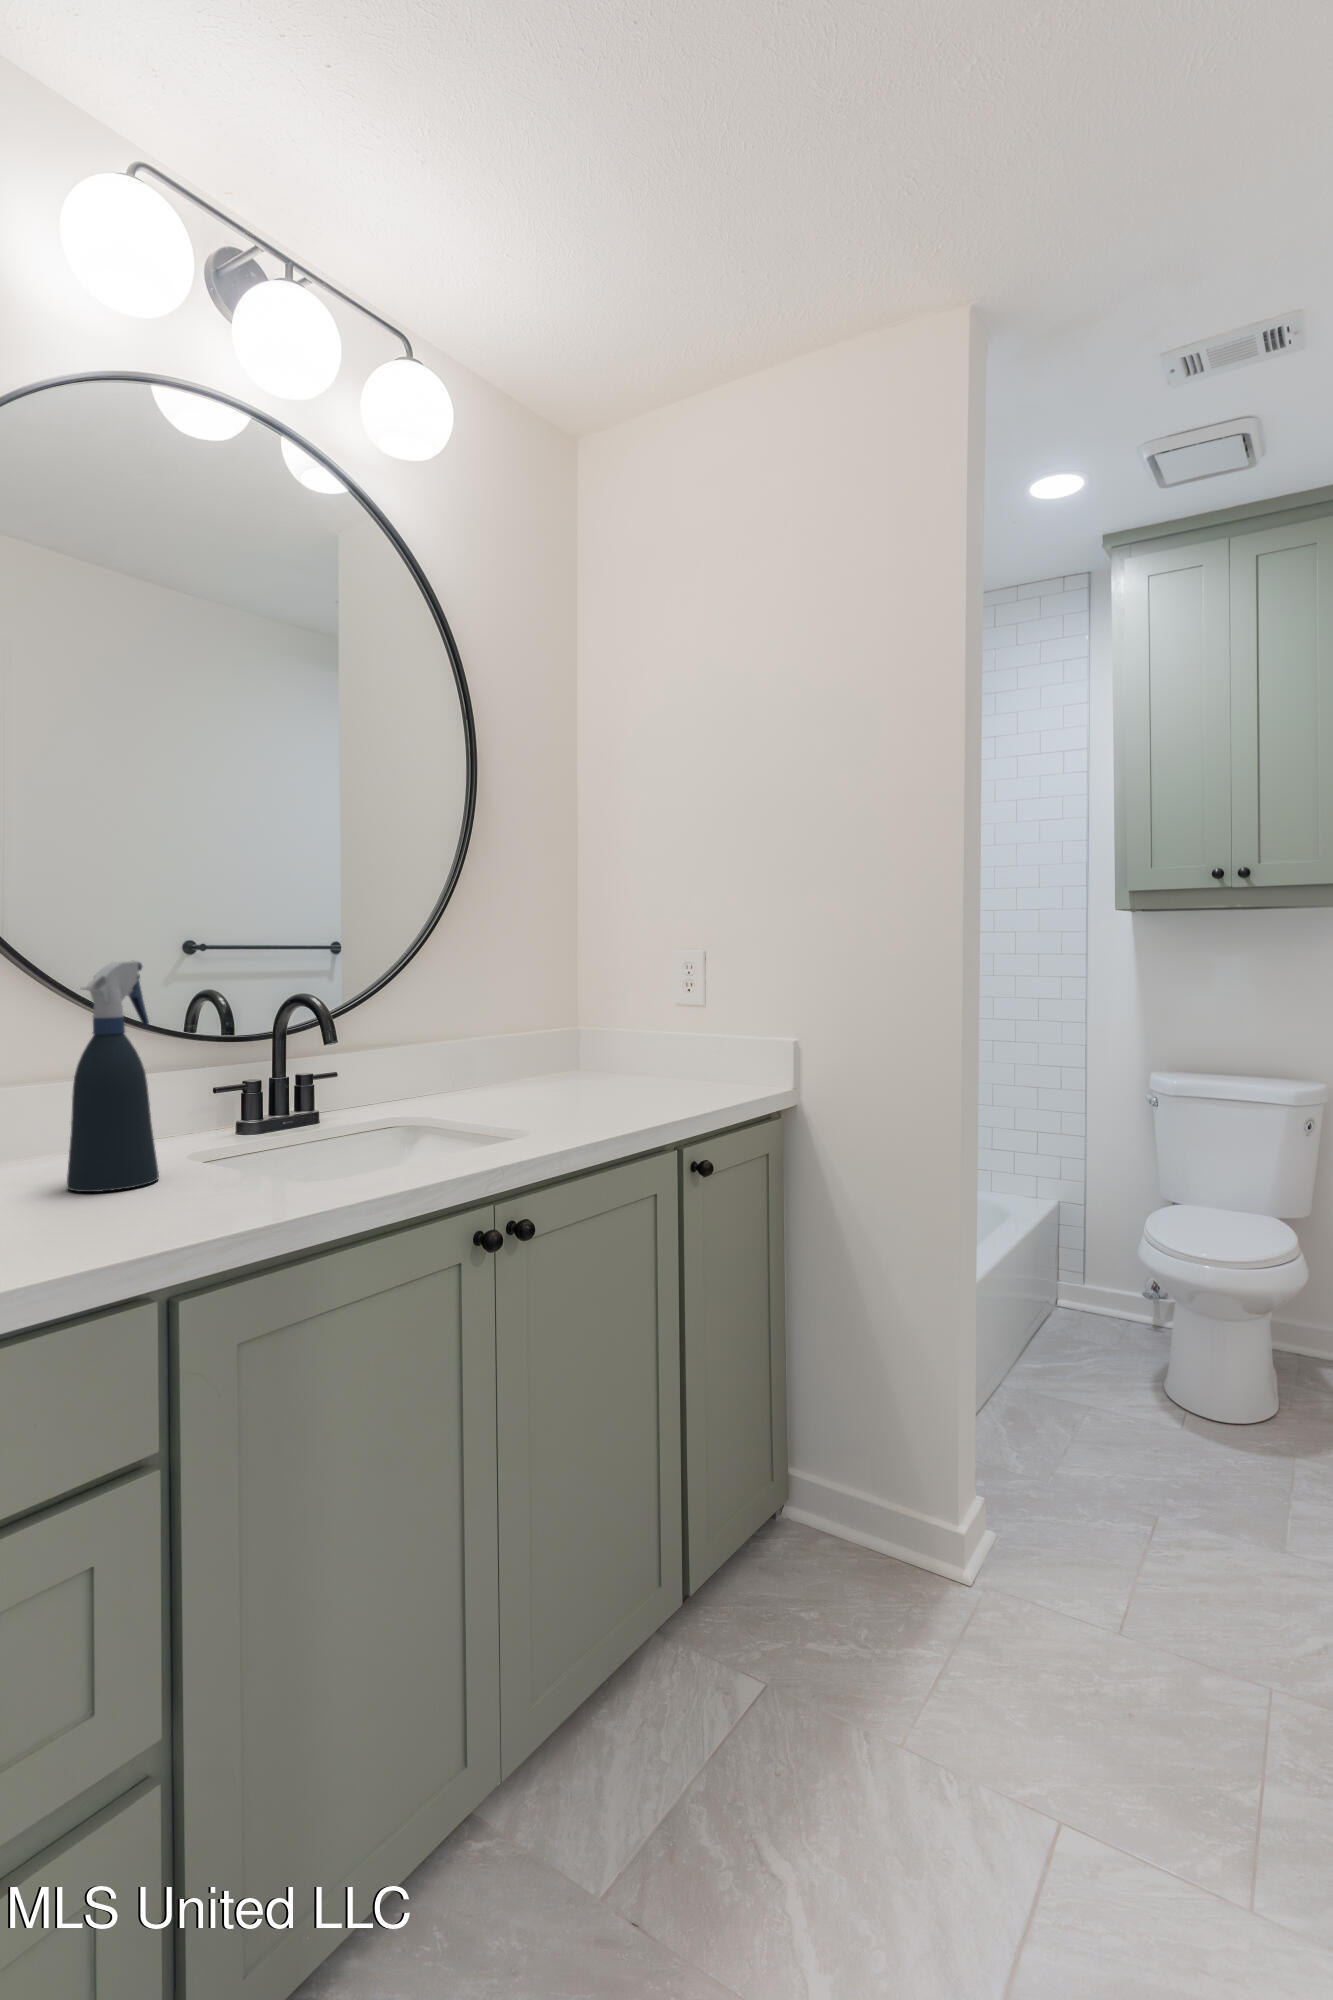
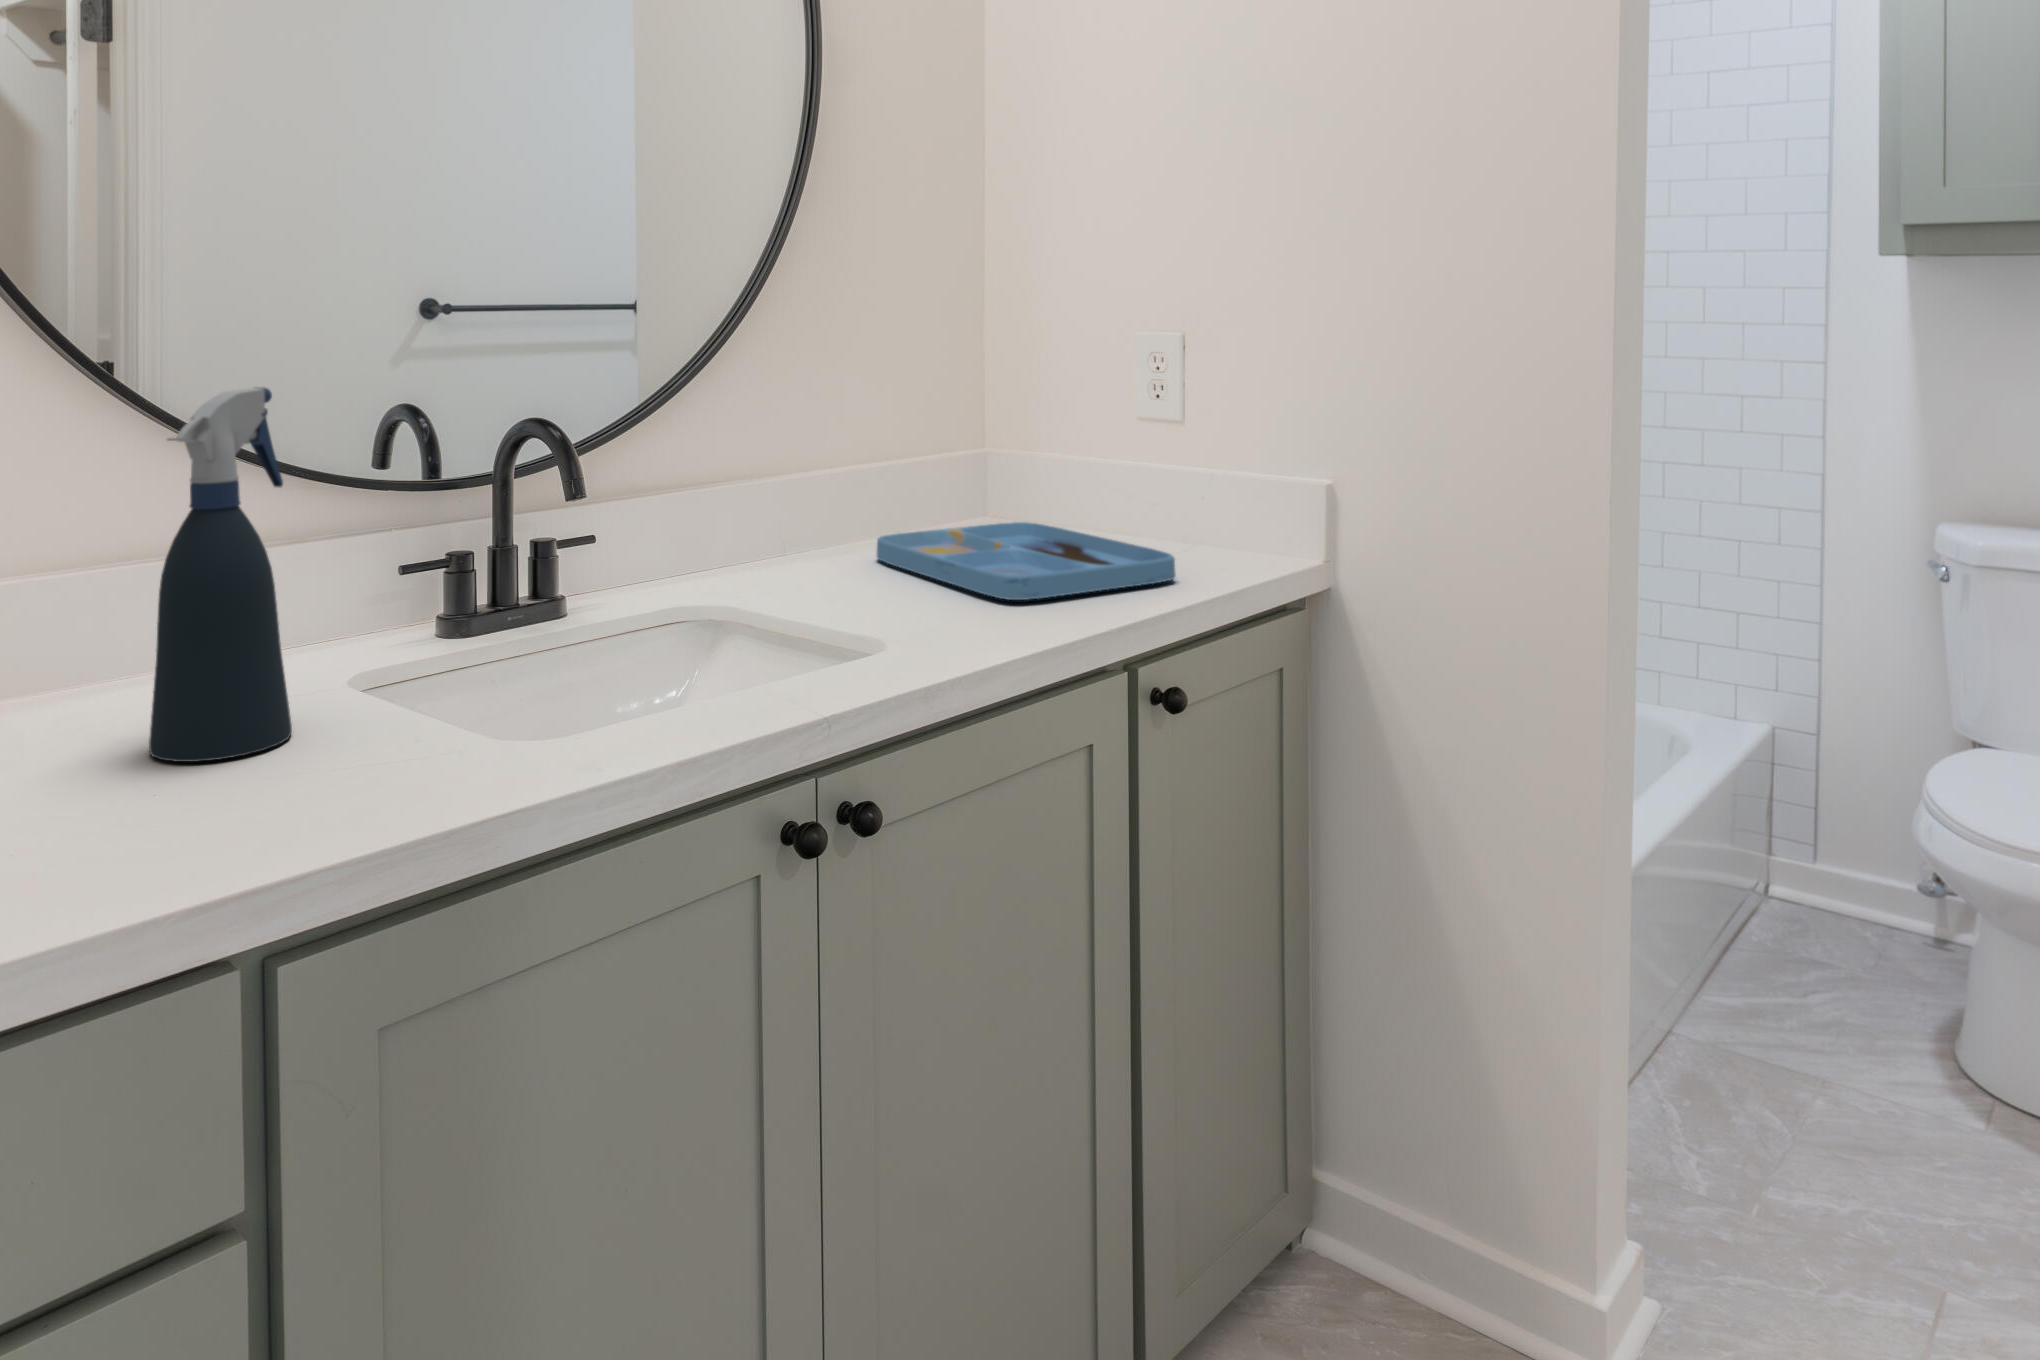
tray: none [516,1068,704,1106] -> present [877,522,1175,600]

